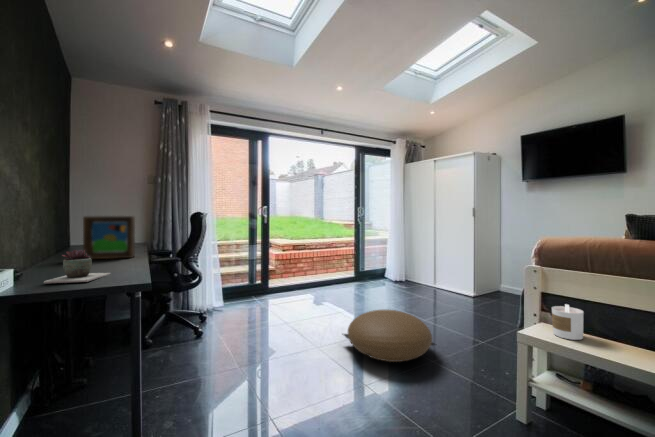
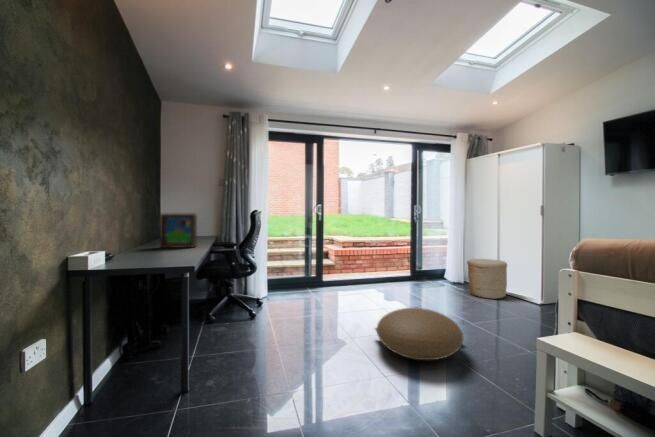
succulent plant: present [44,250,110,283] -> none [119,238,168,263]
woven basket: none [409,258,444,294] -> present [467,259,507,299]
candle: present [552,304,584,340] -> none [577,313,615,355]

